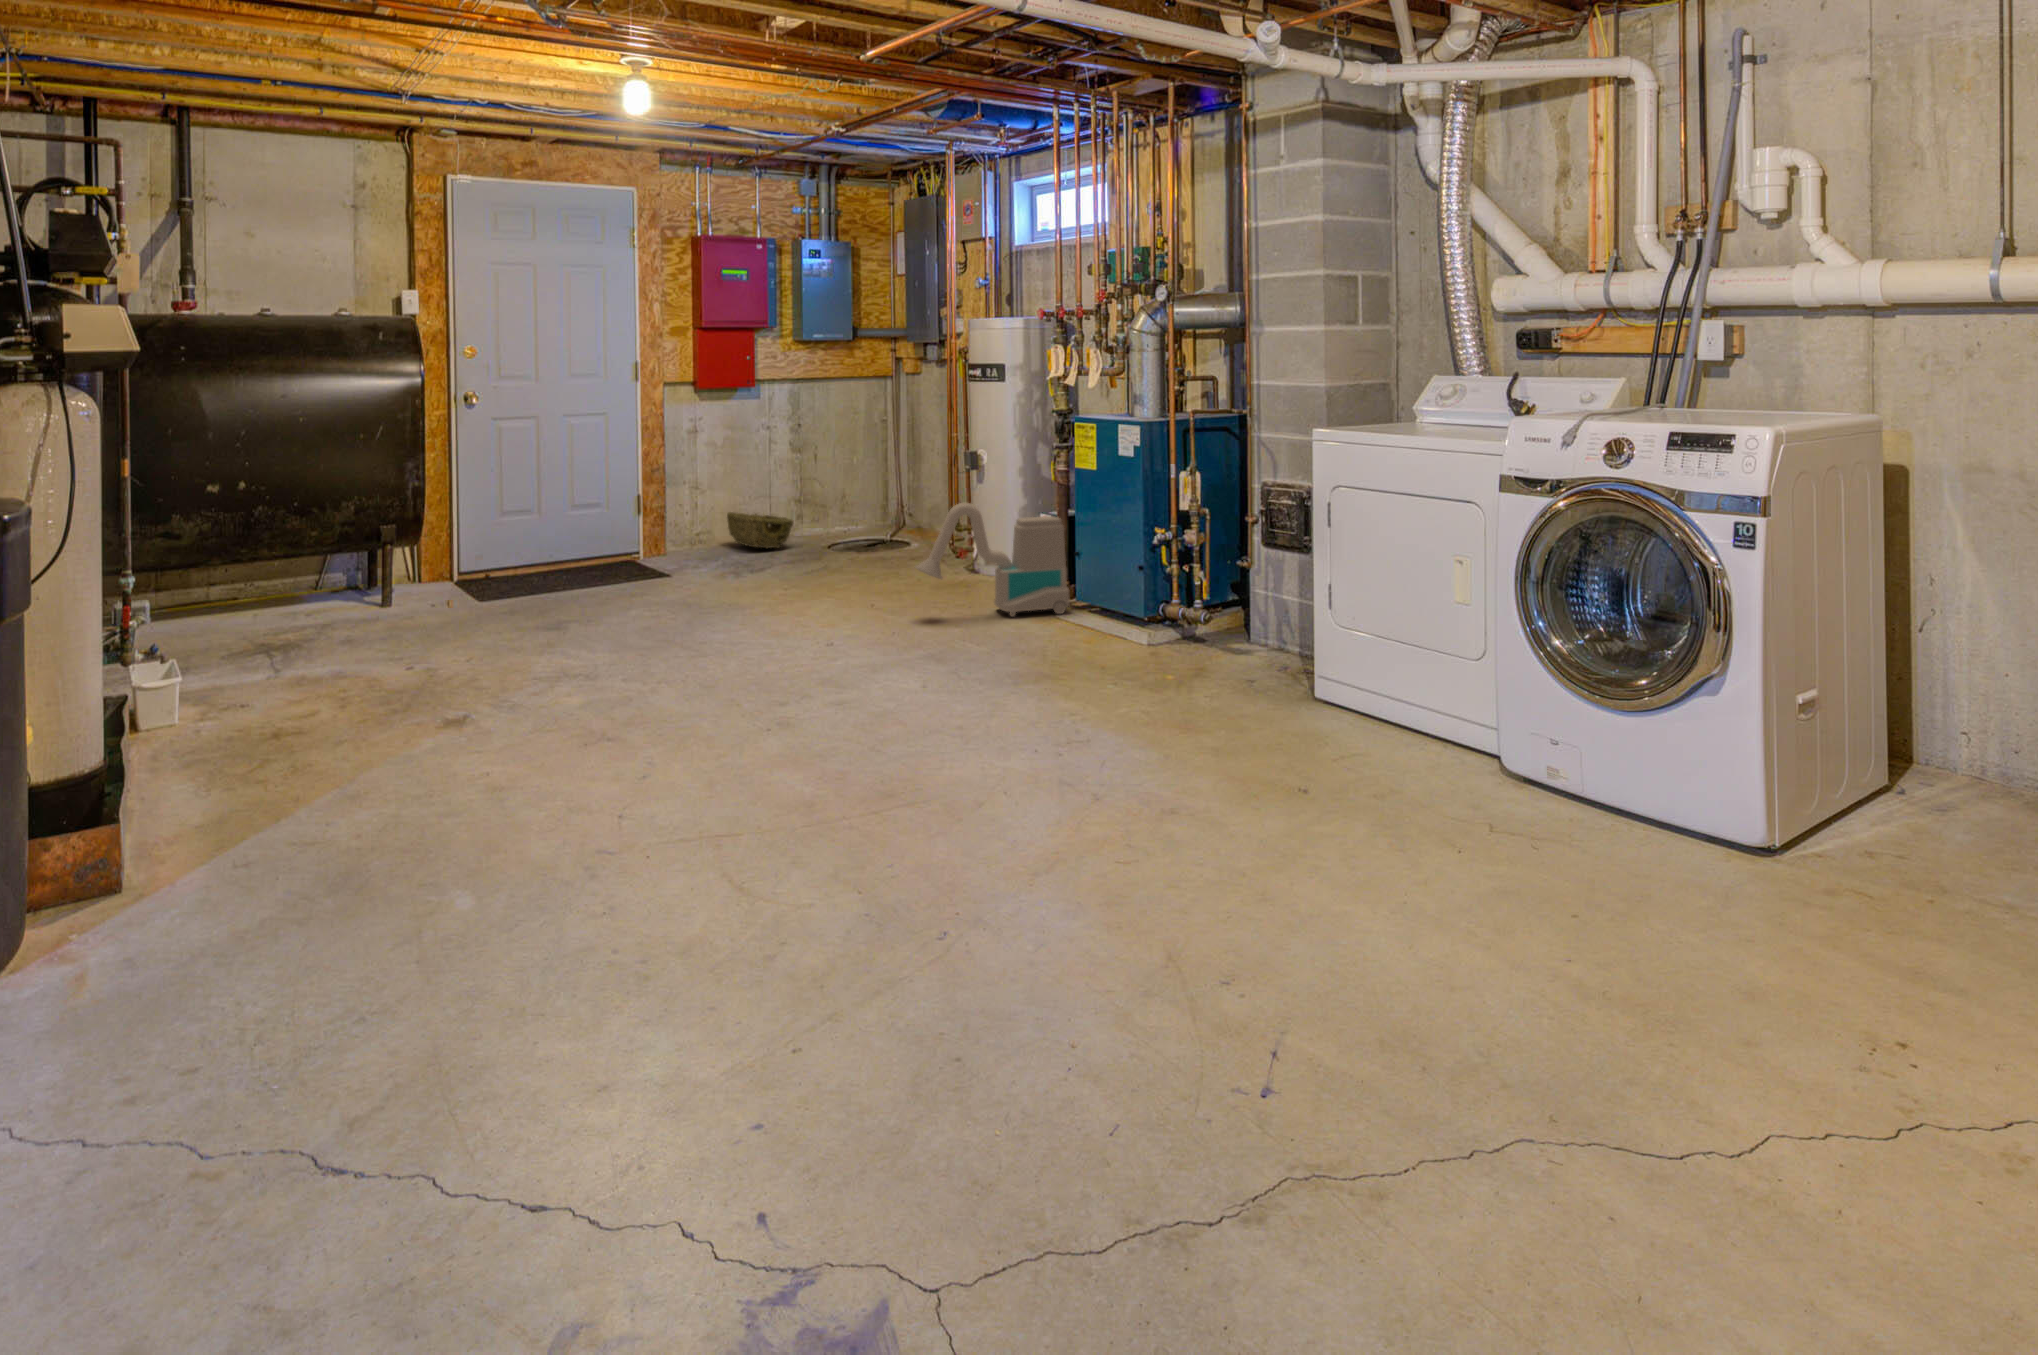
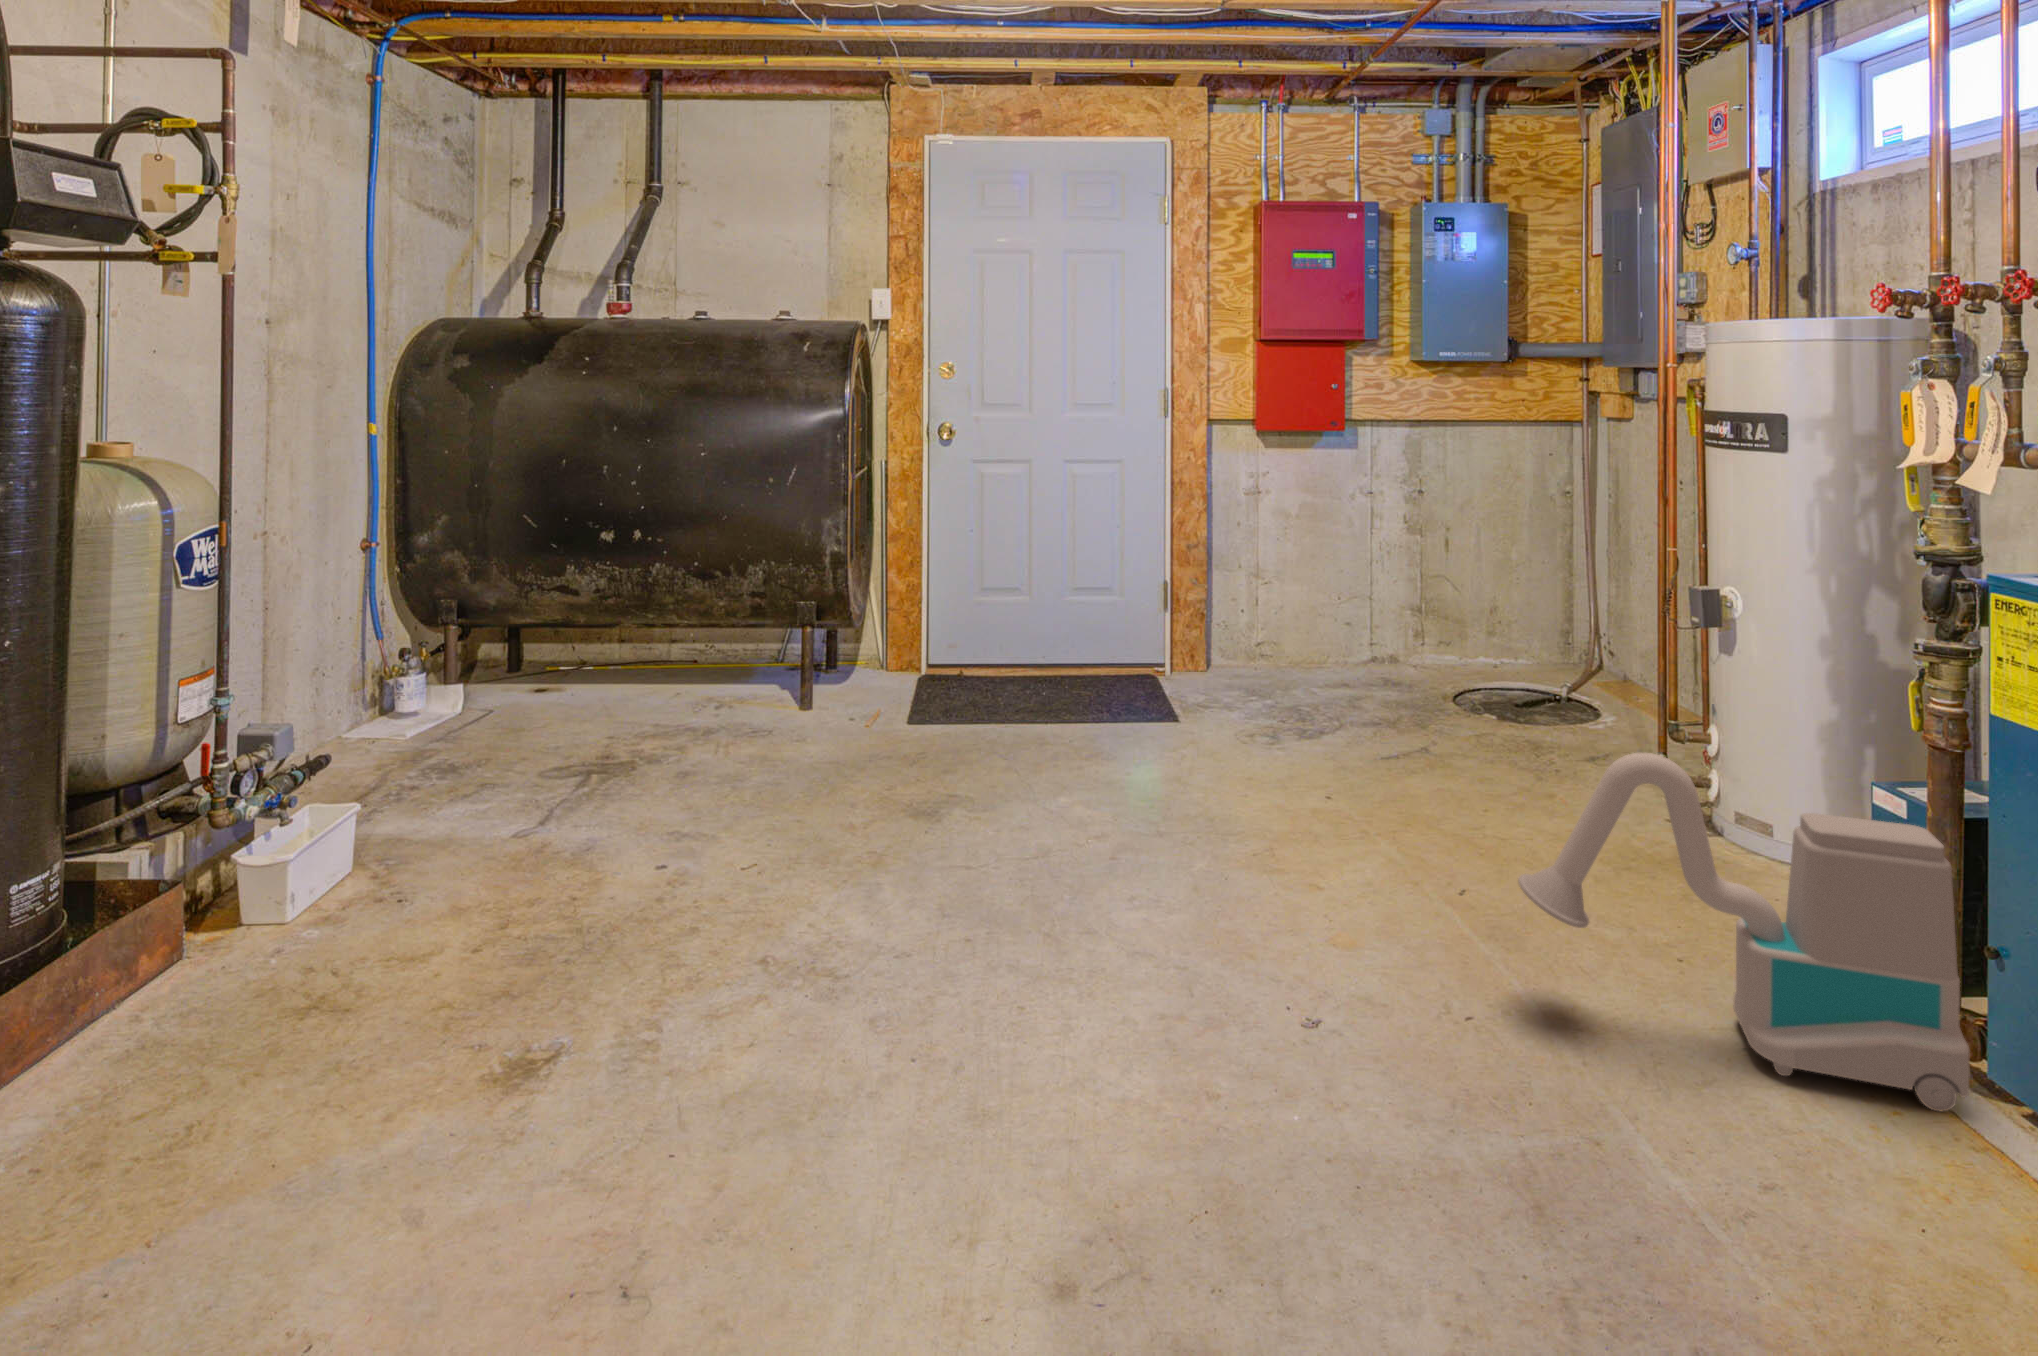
woven basket: present [727,512,793,549] -> none [1296,615,1390,688]

